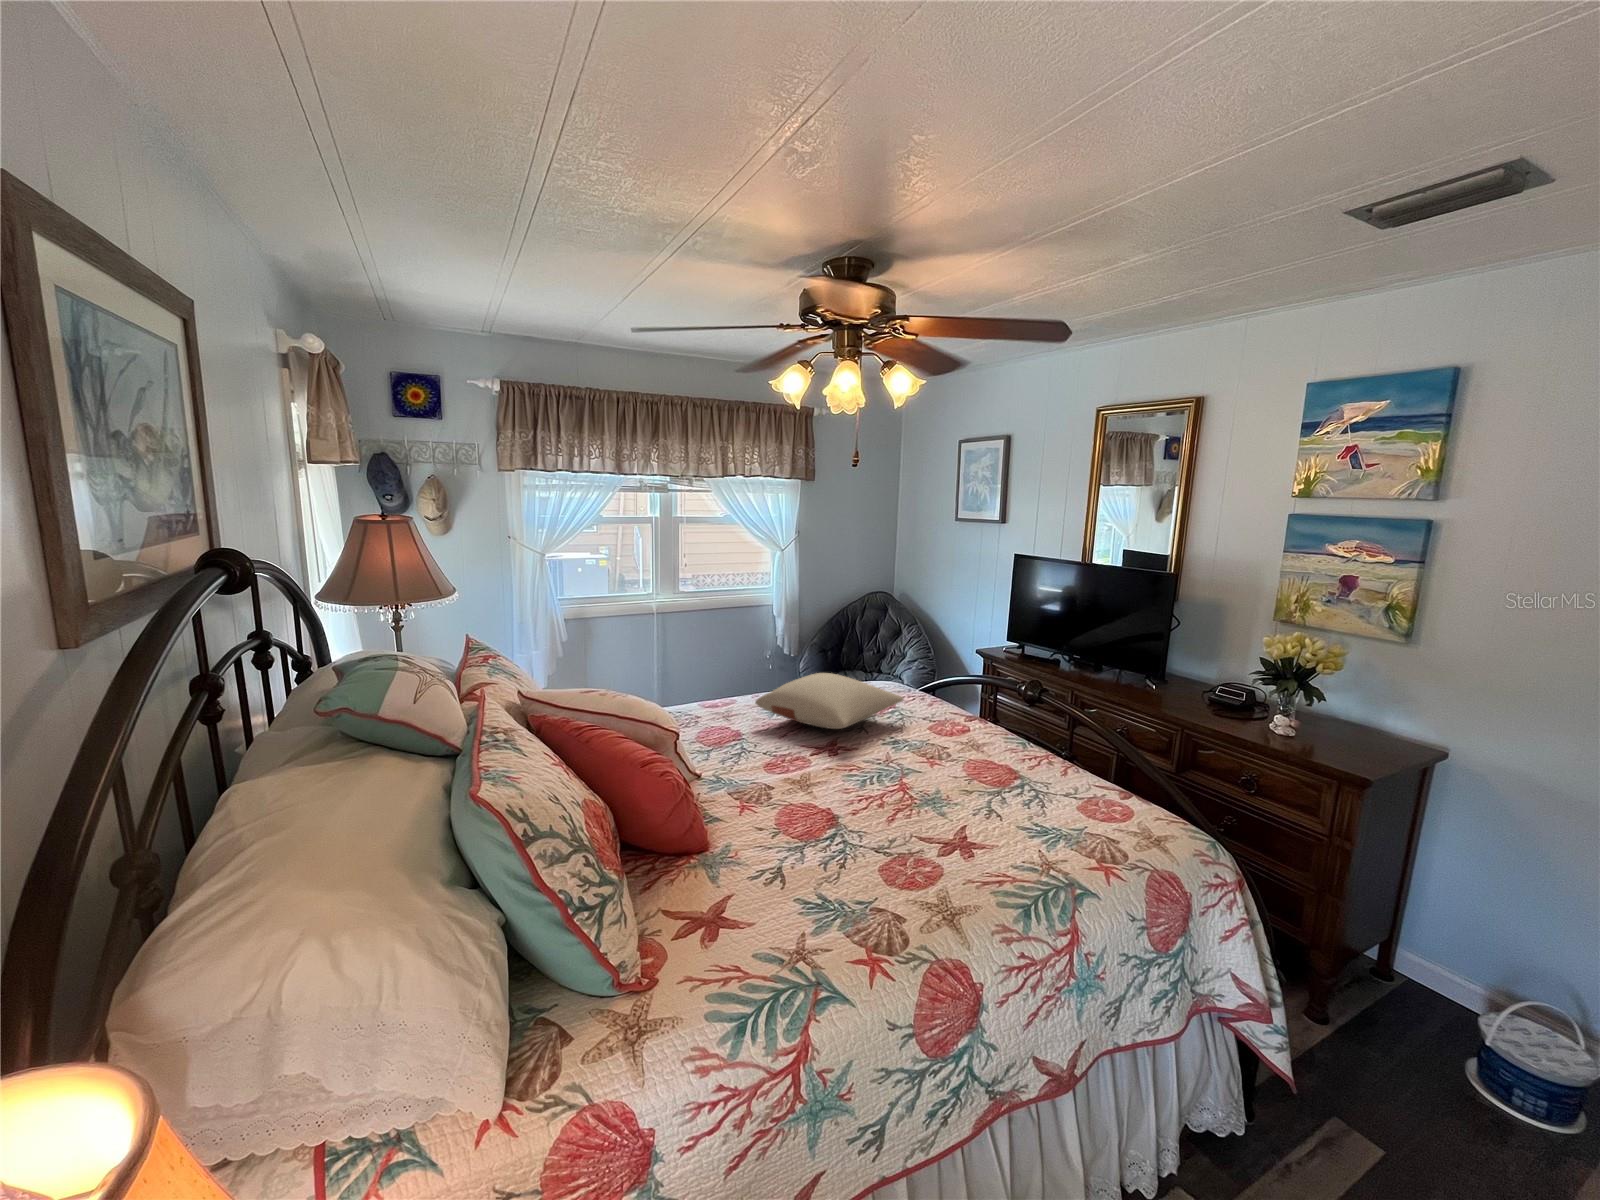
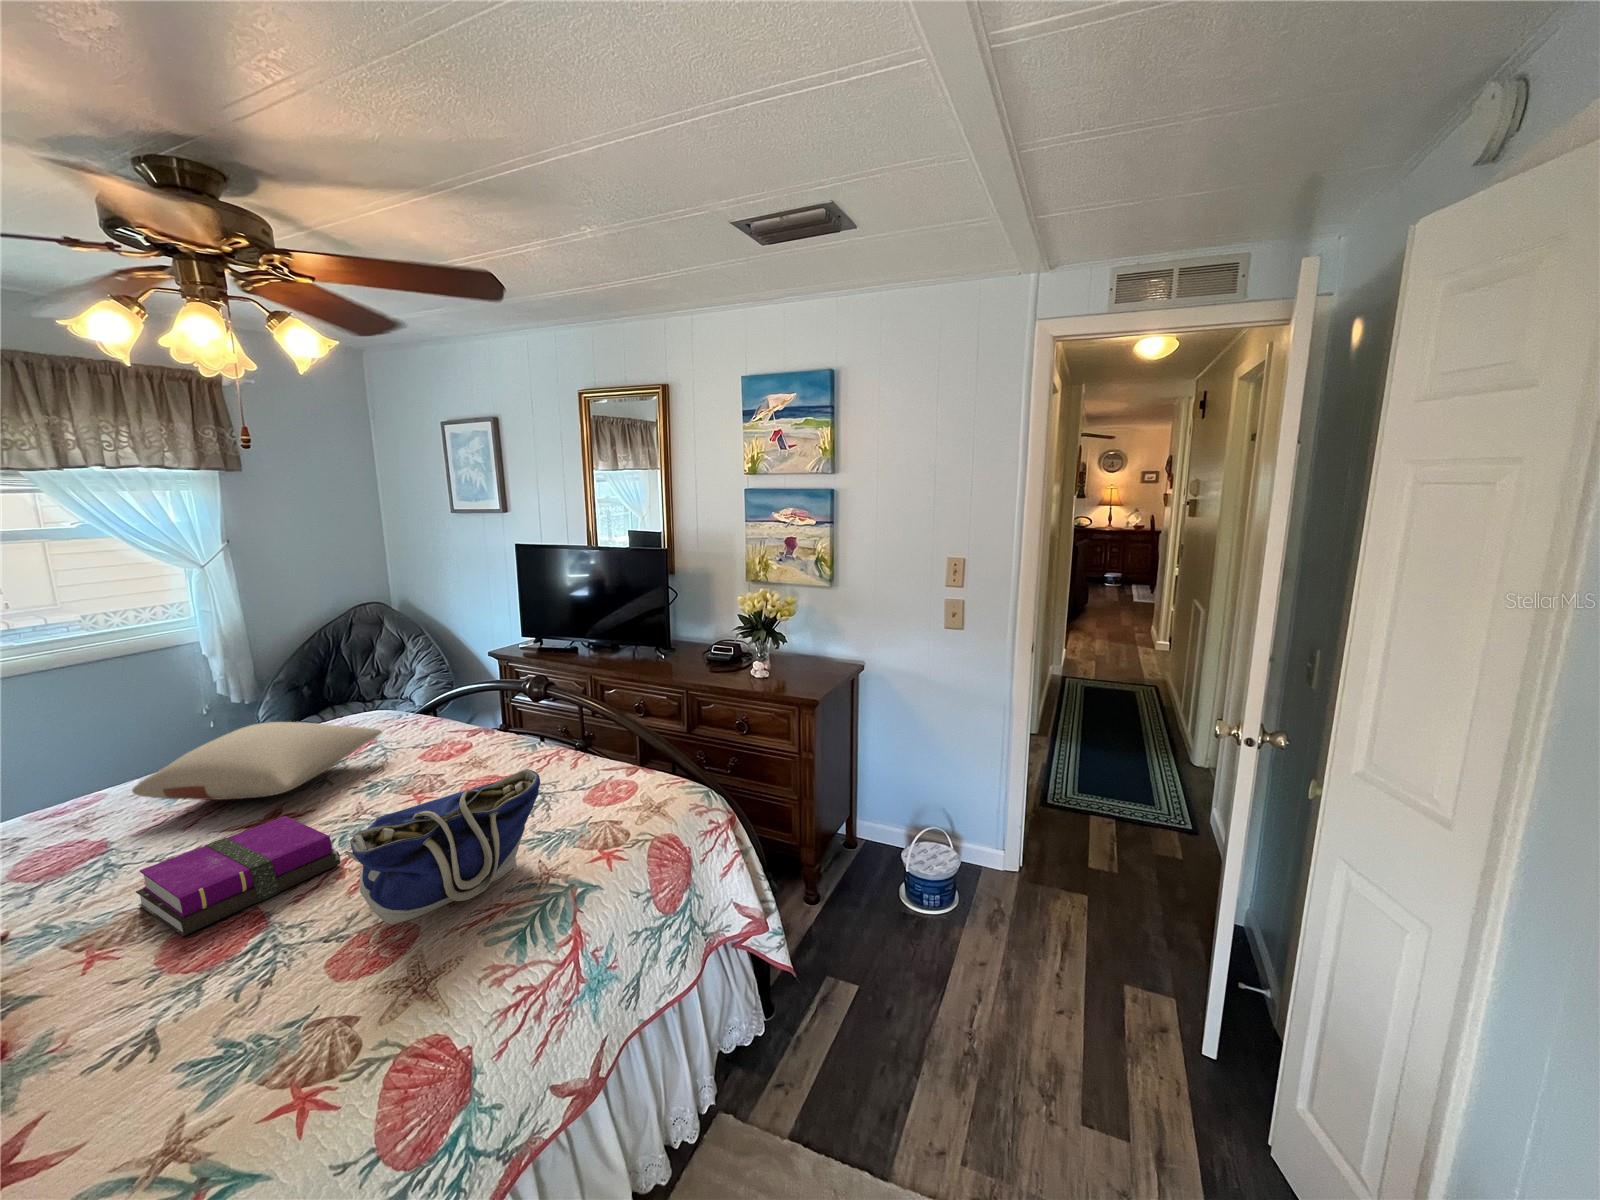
notebook: none [762,747,881,812] -> present [136,816,340,936]
tote bag: none [902,764,1055,861] -> present [344,769,540,924]

